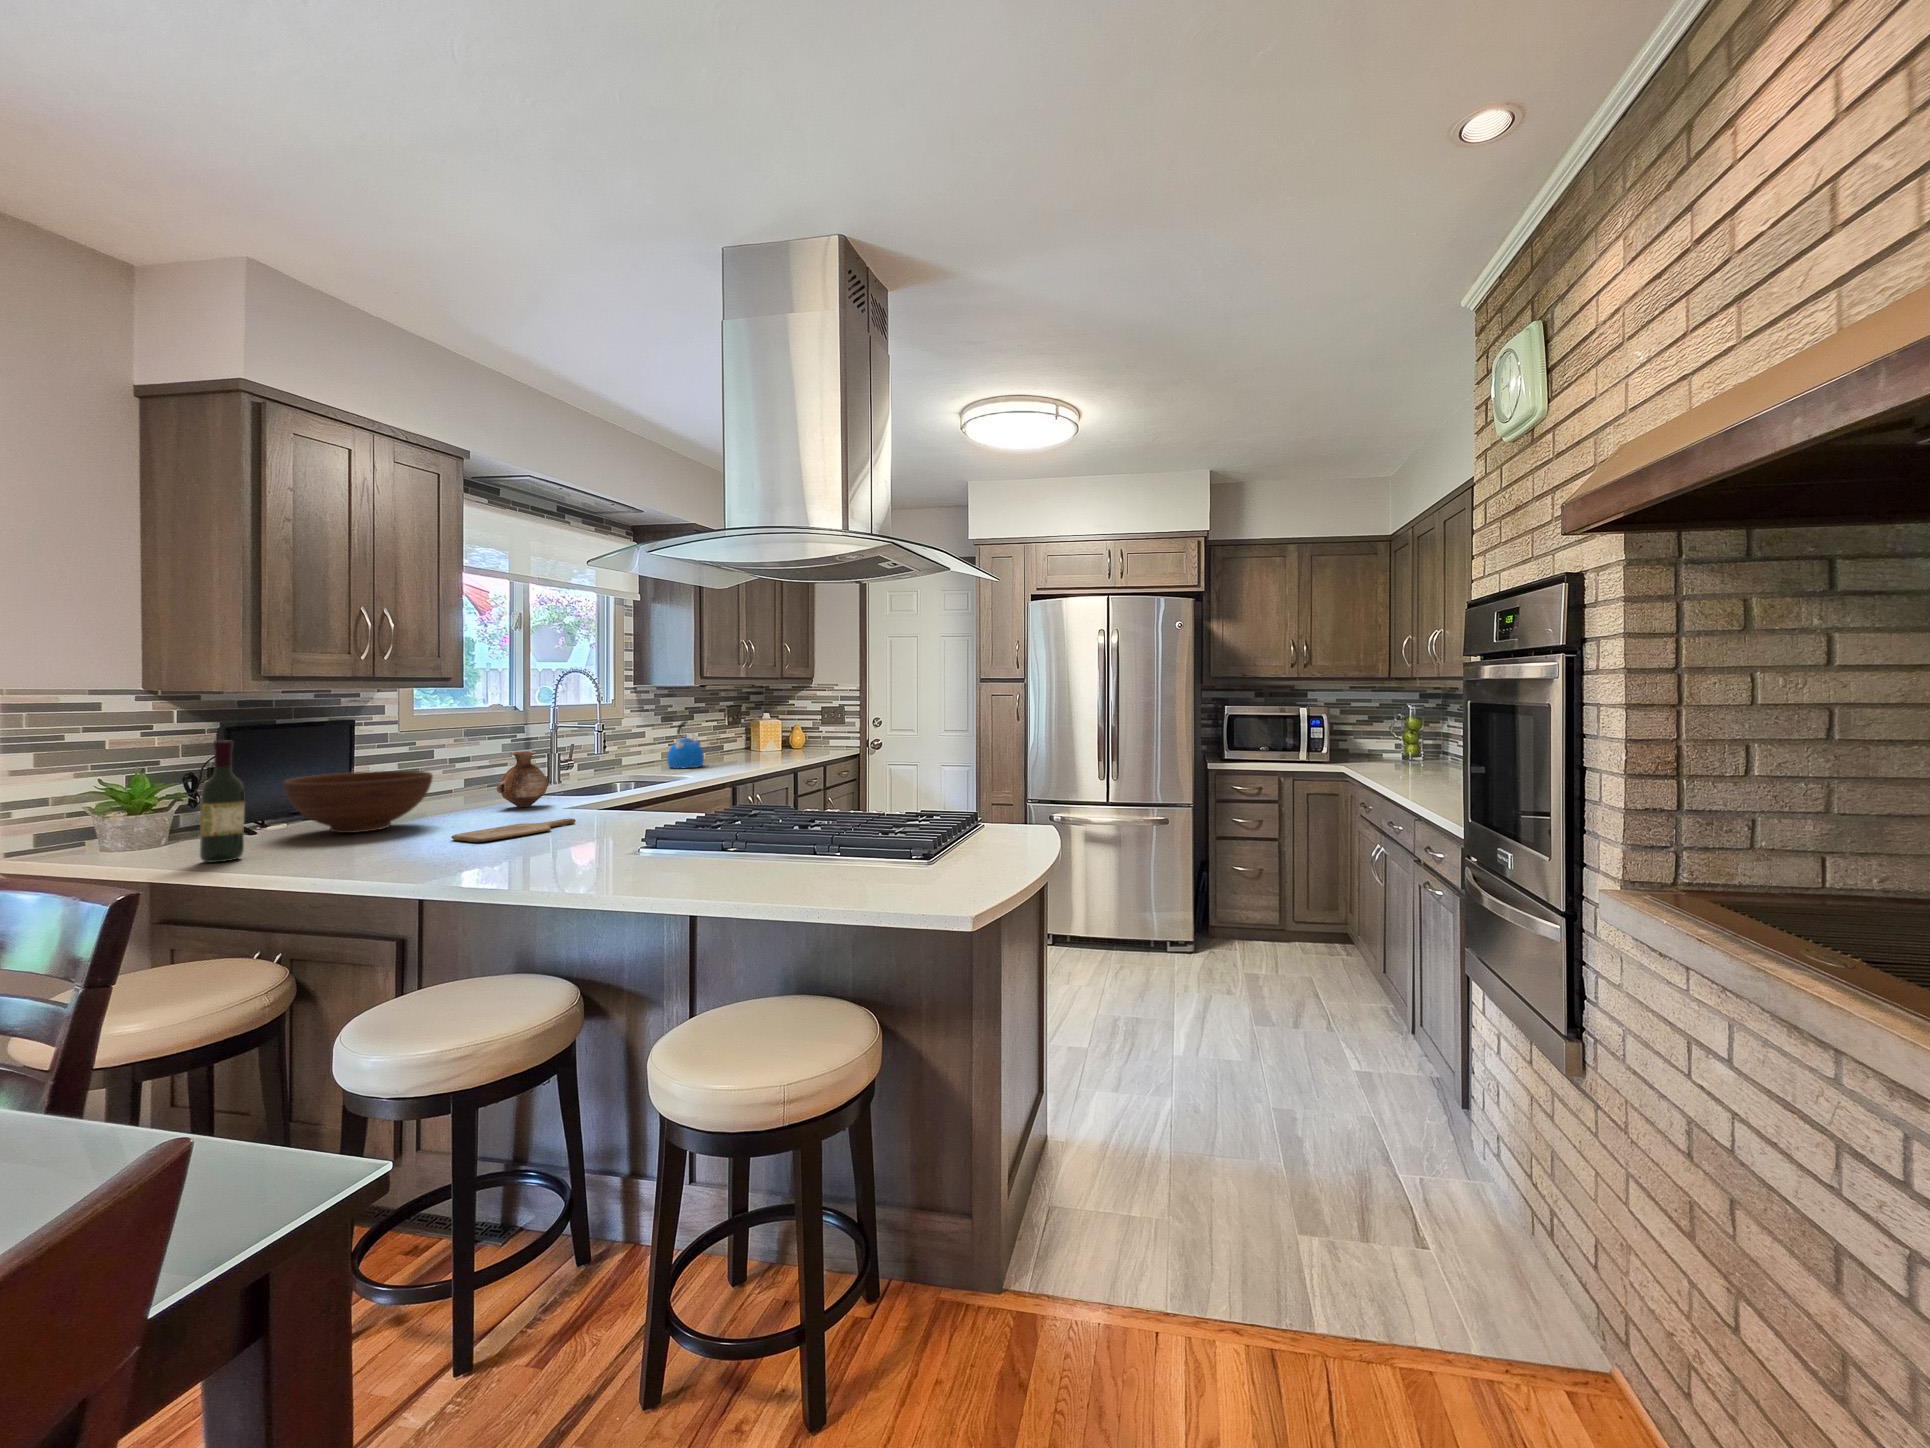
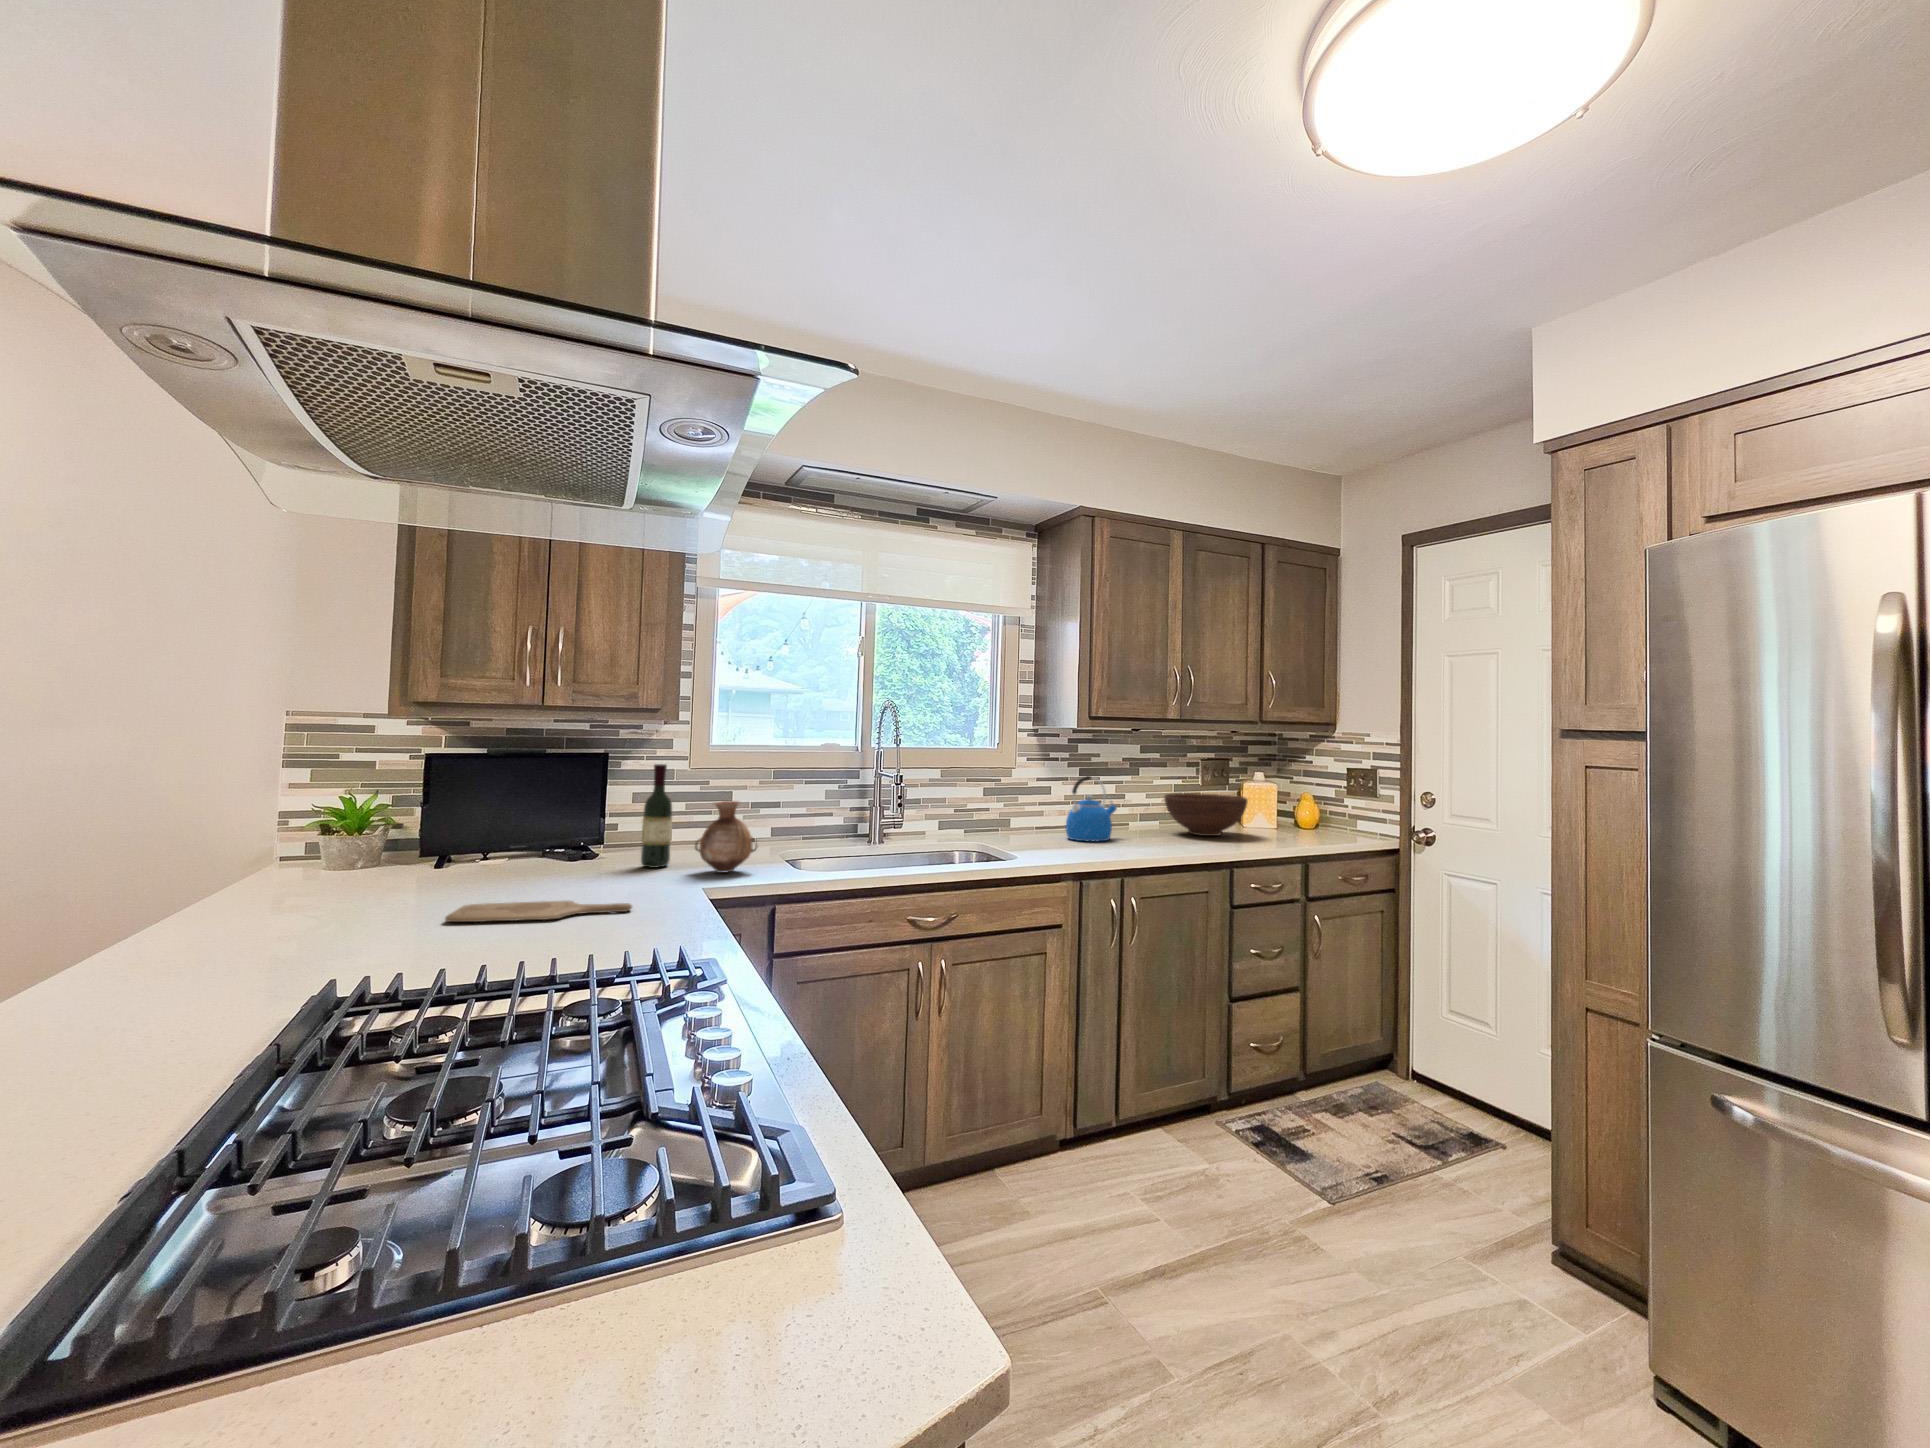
wine bottle: present [200,741,245,862] -> present [641,764,672,868]
fruit bowl: present [283,771,433,833] -> present [1164,793,1248,836]

